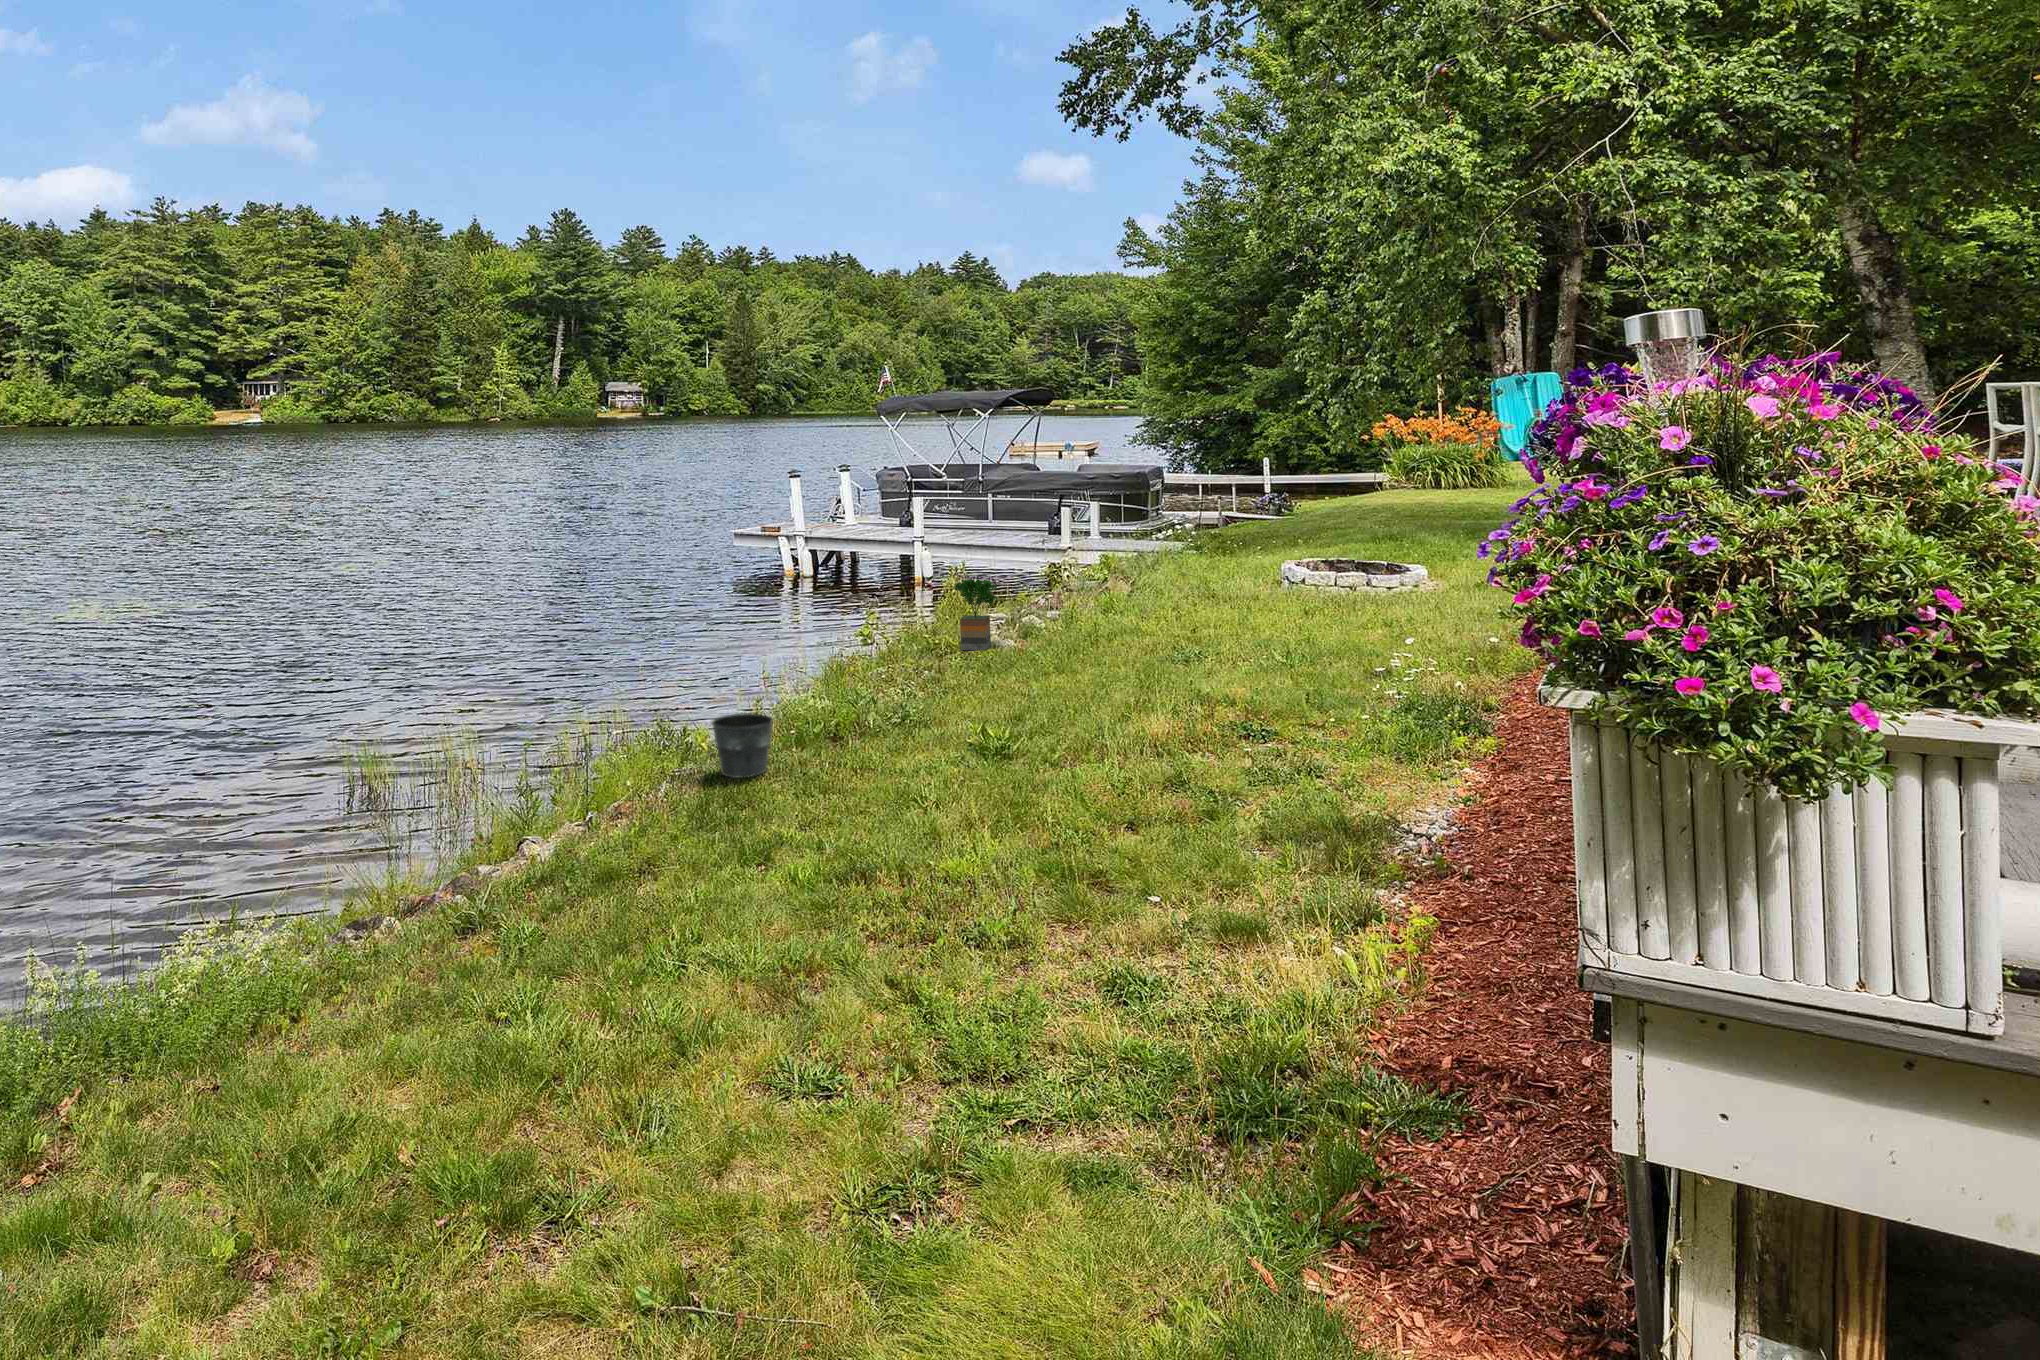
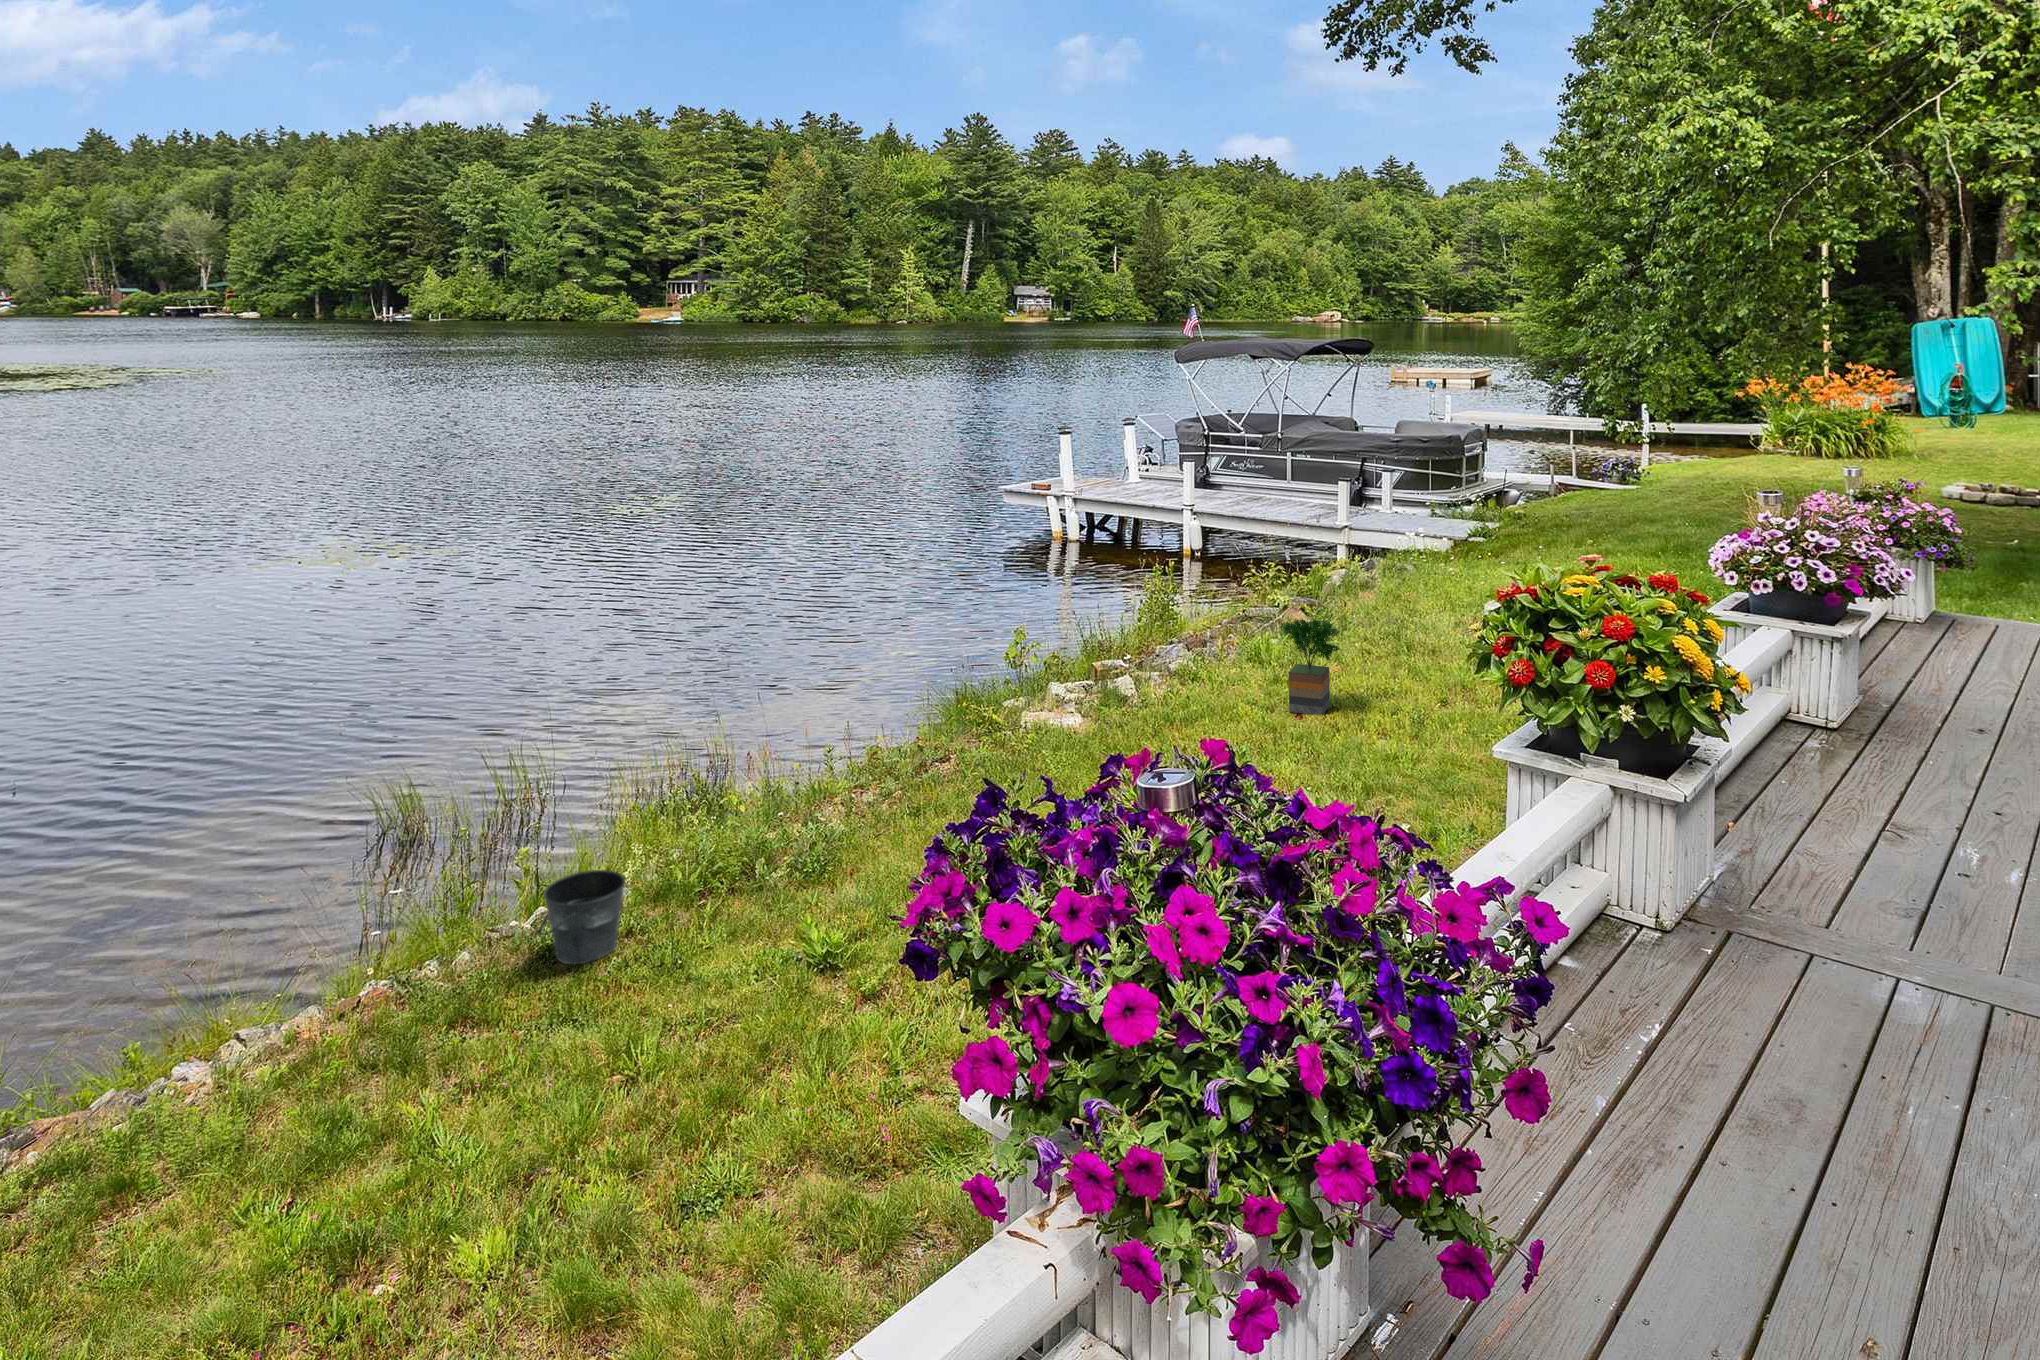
potted tree: present [954,579,998,650] -> present [1283,619,1340,715]

